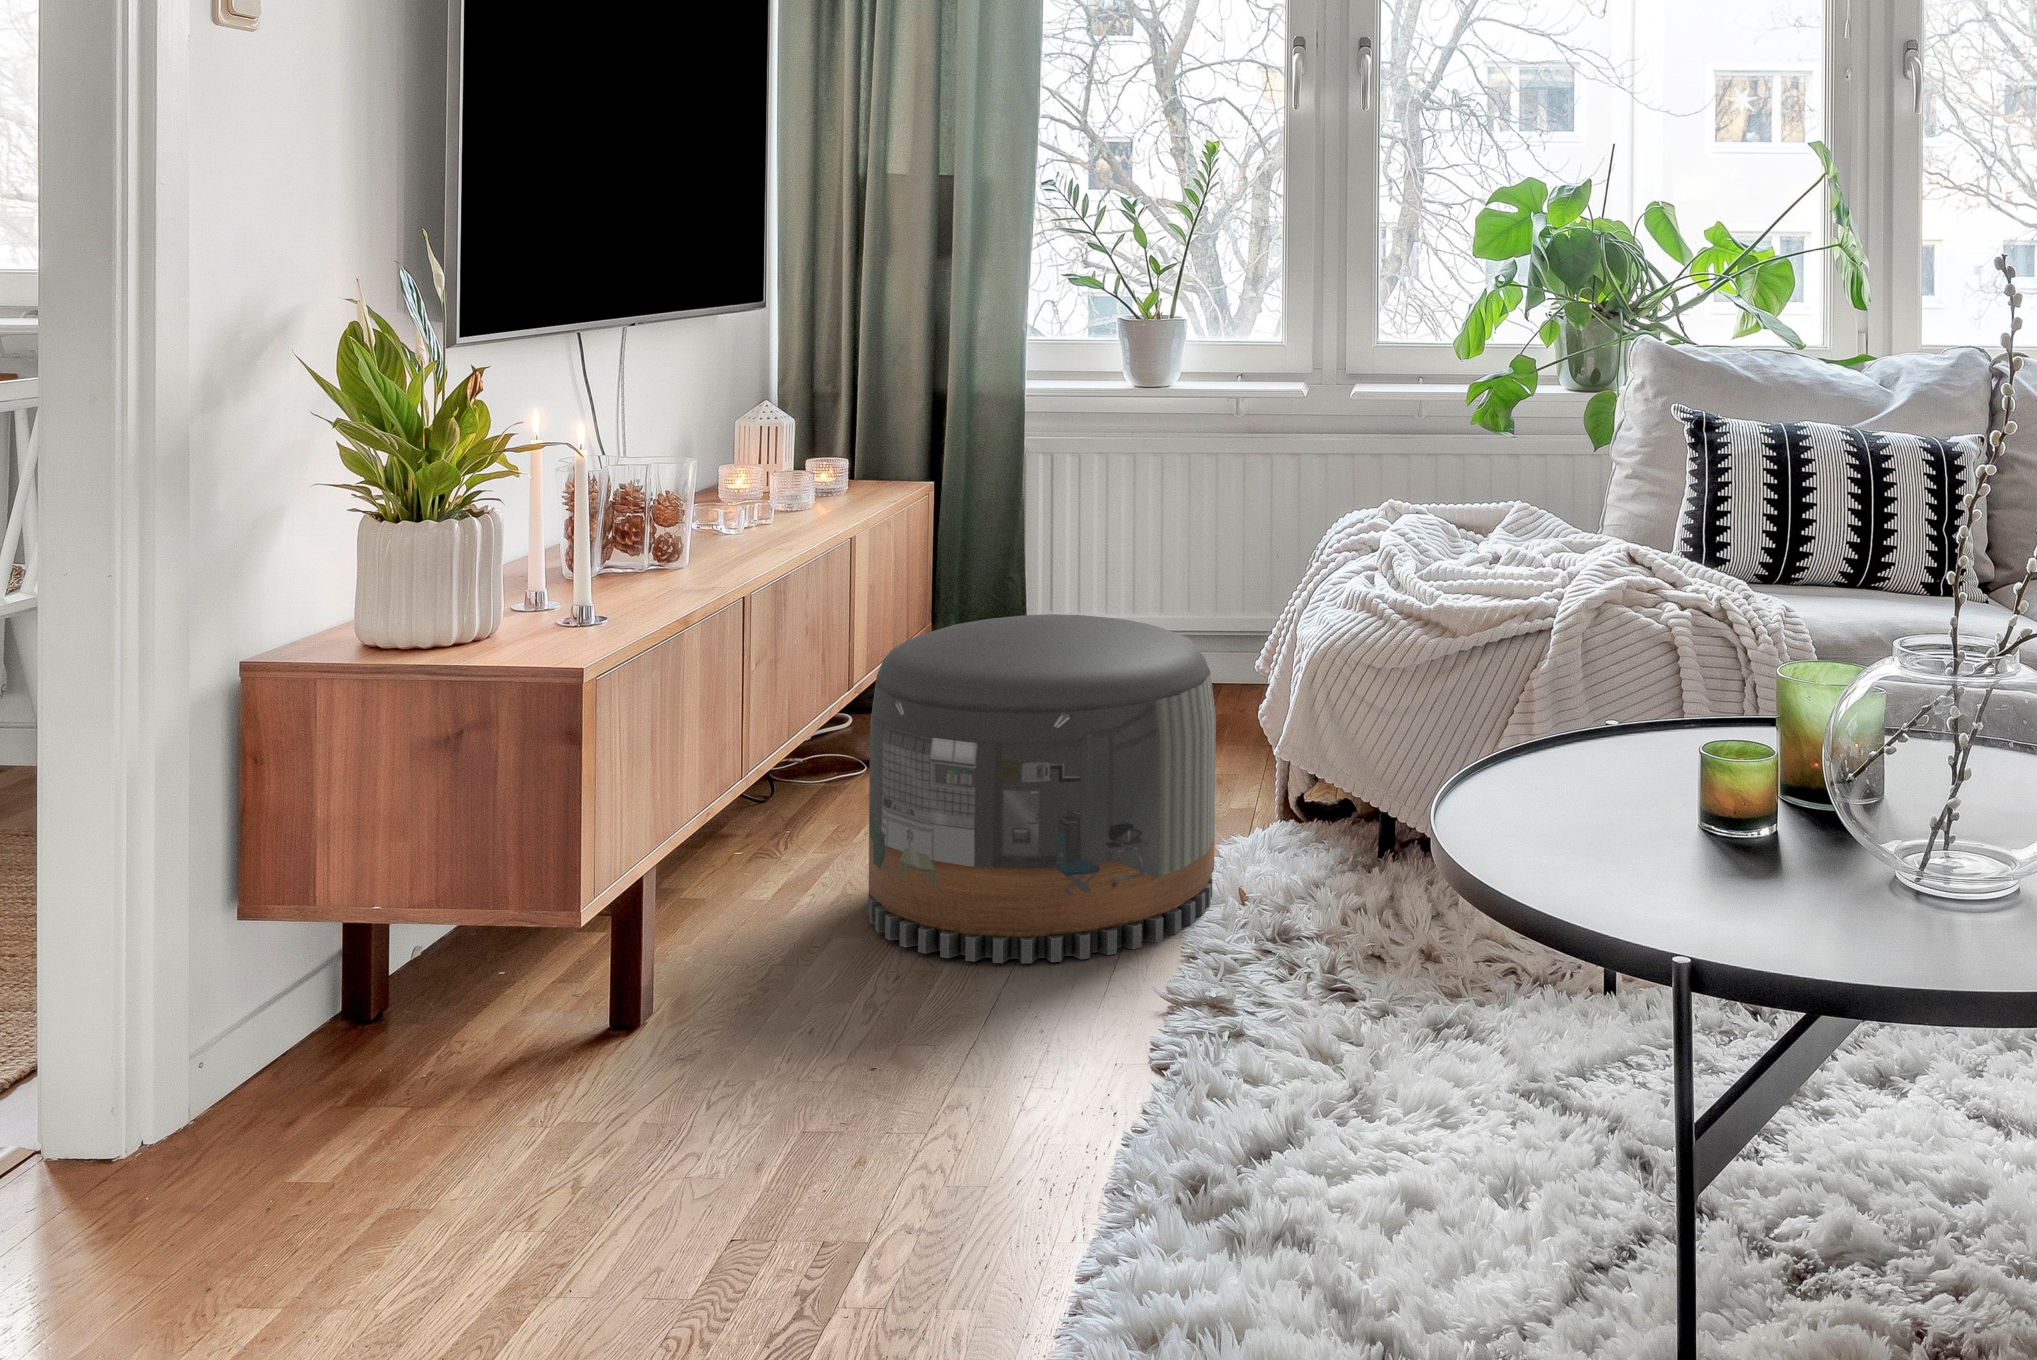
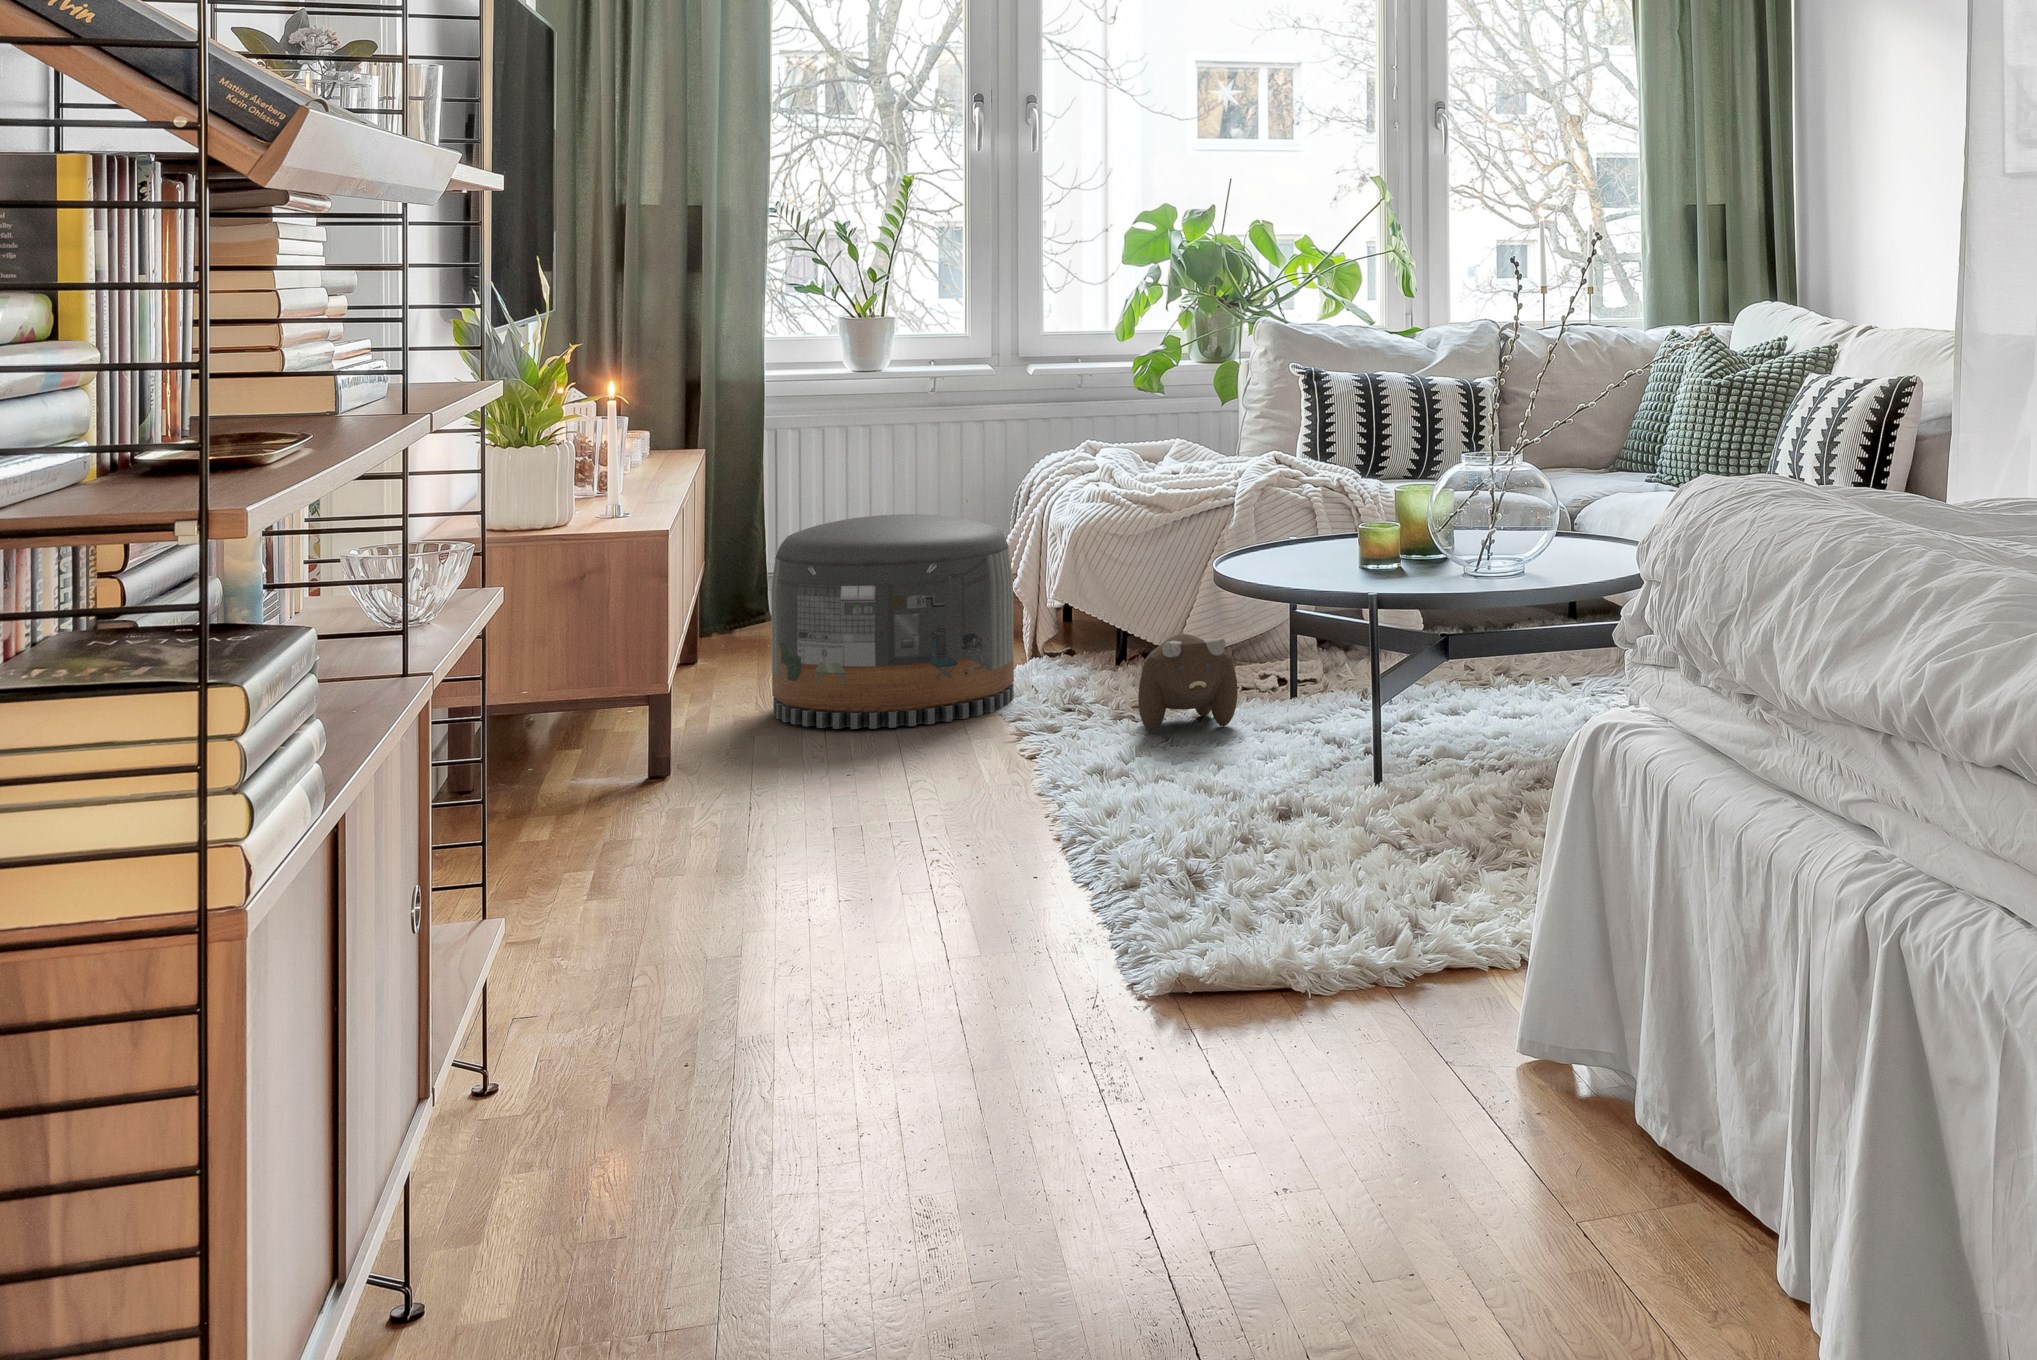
plush toy: none [1337,878,1505,1050] -> present [1138,634,1238,732]

